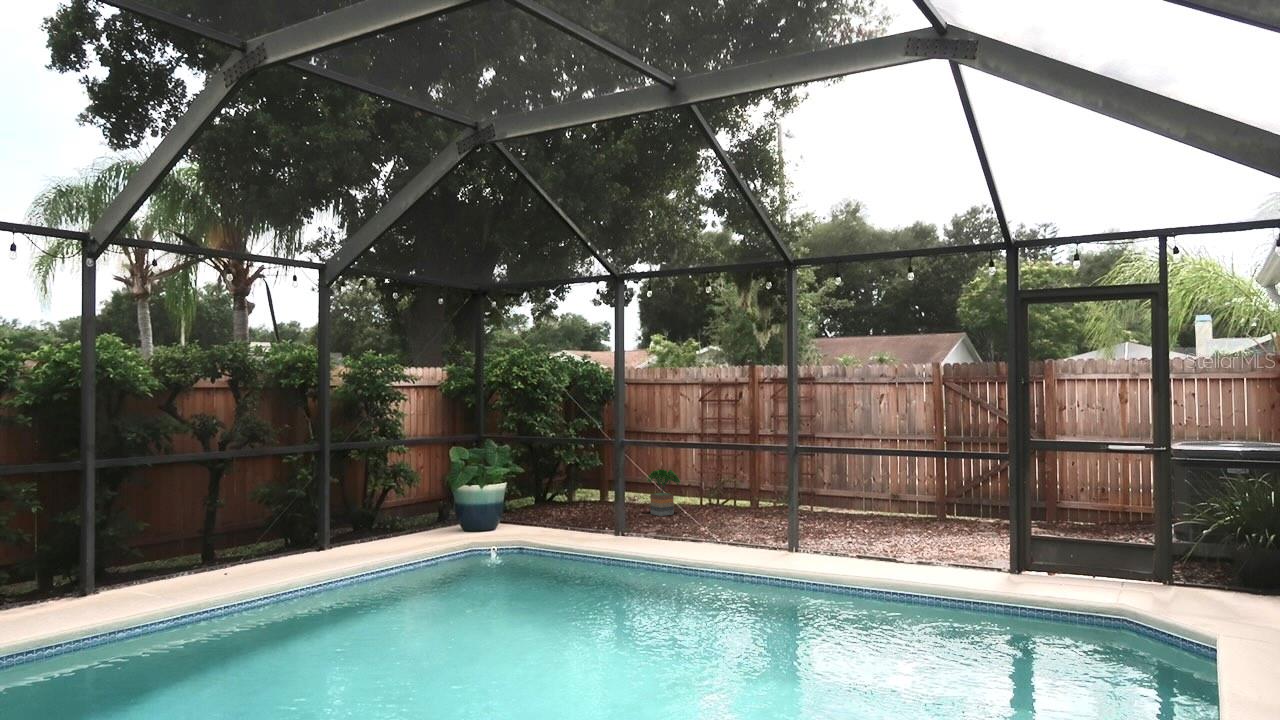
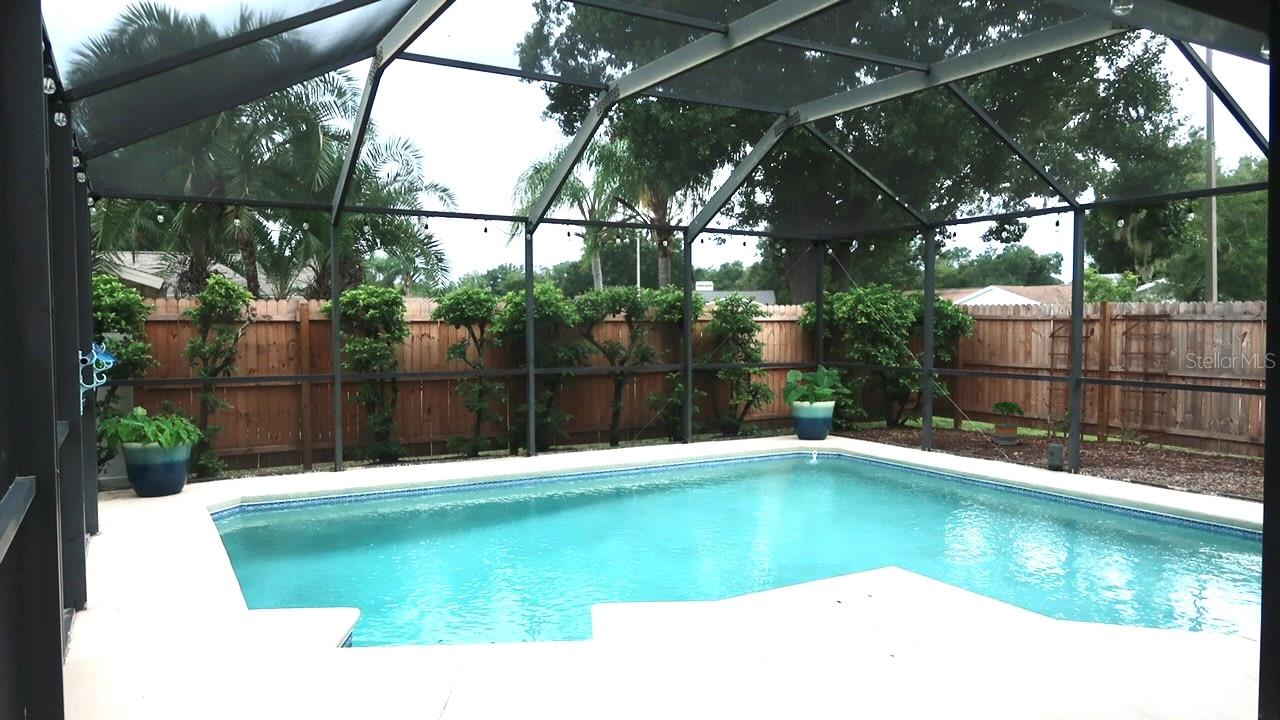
watering can: none [725,501,756,540] -> present [1041,433,1068,470]

